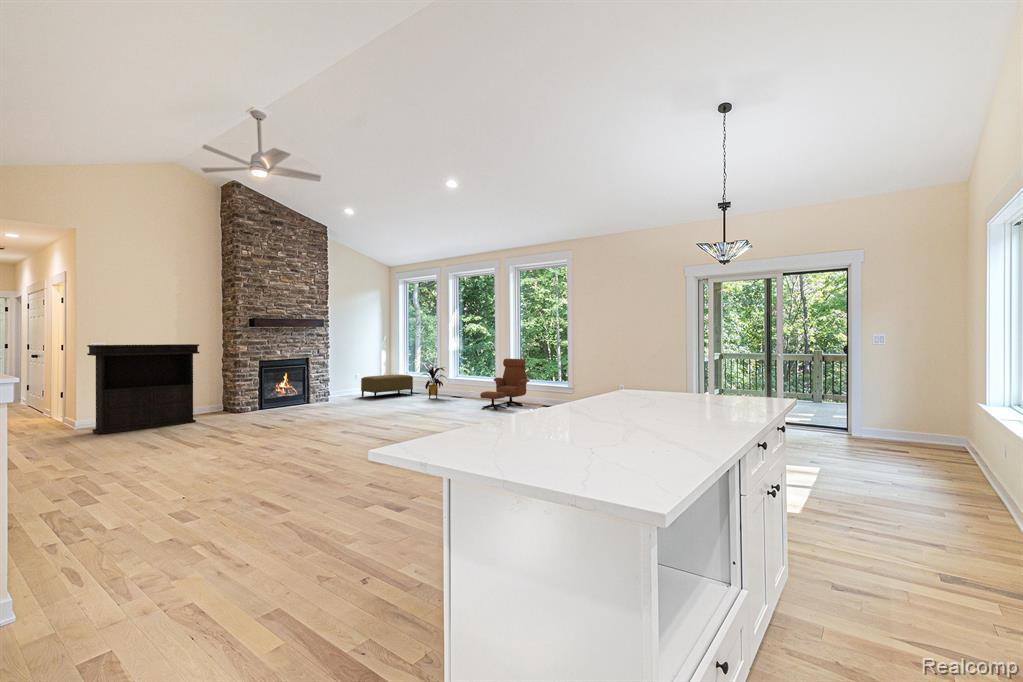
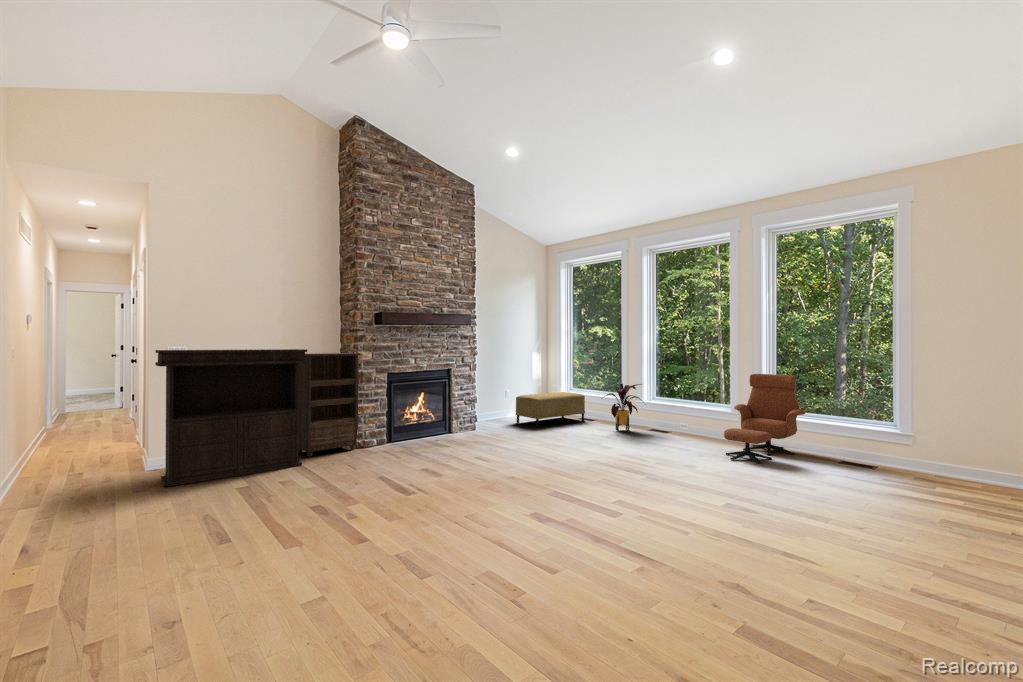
bookshelf: none [186,347,238,418] -> present [298,353,360,457]

